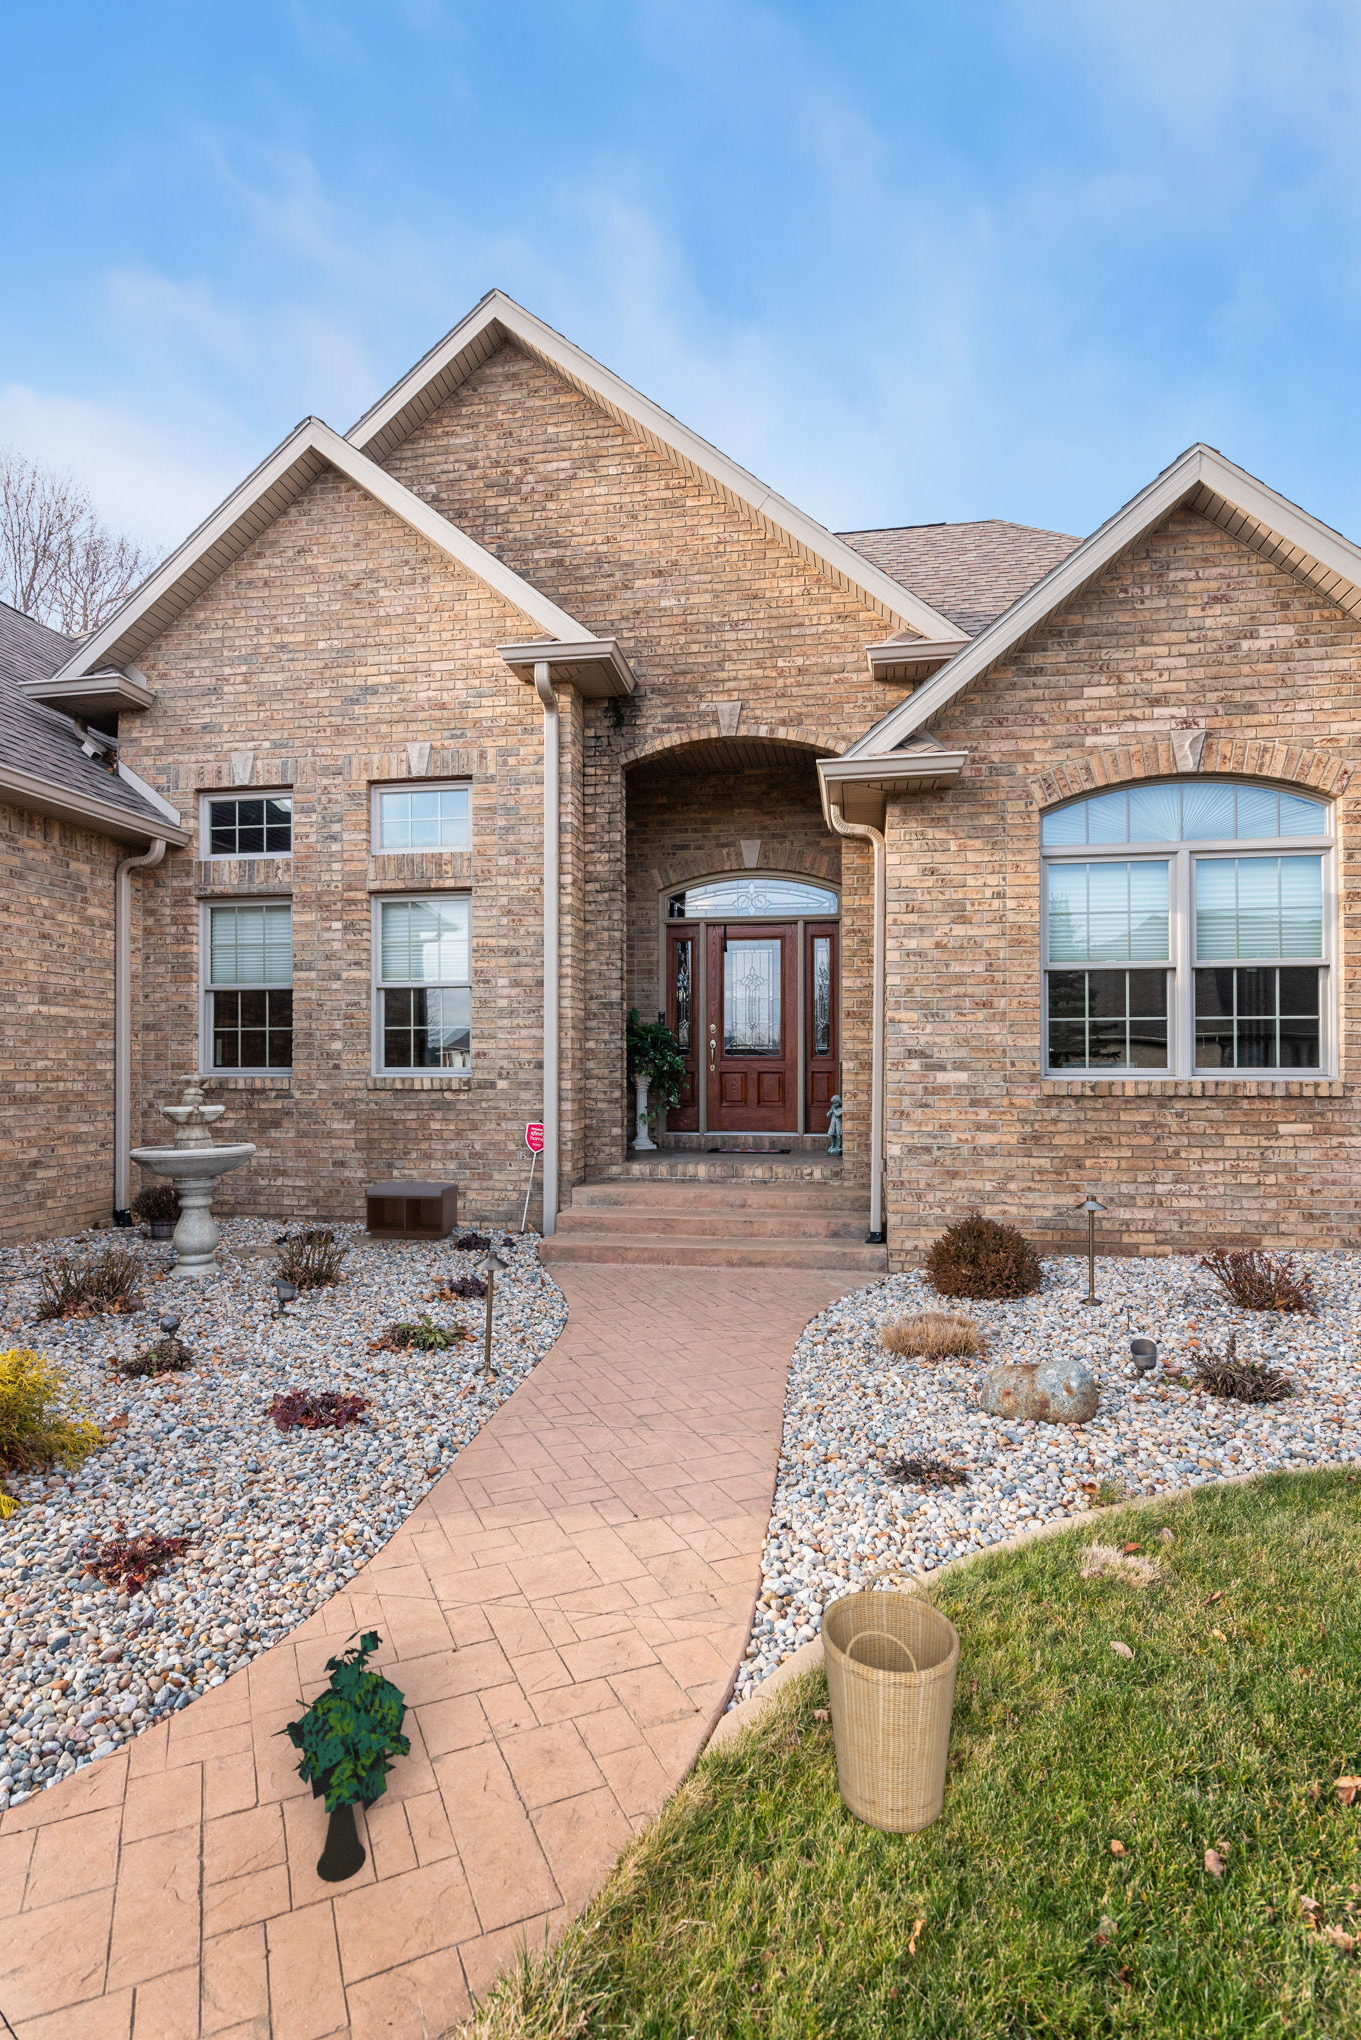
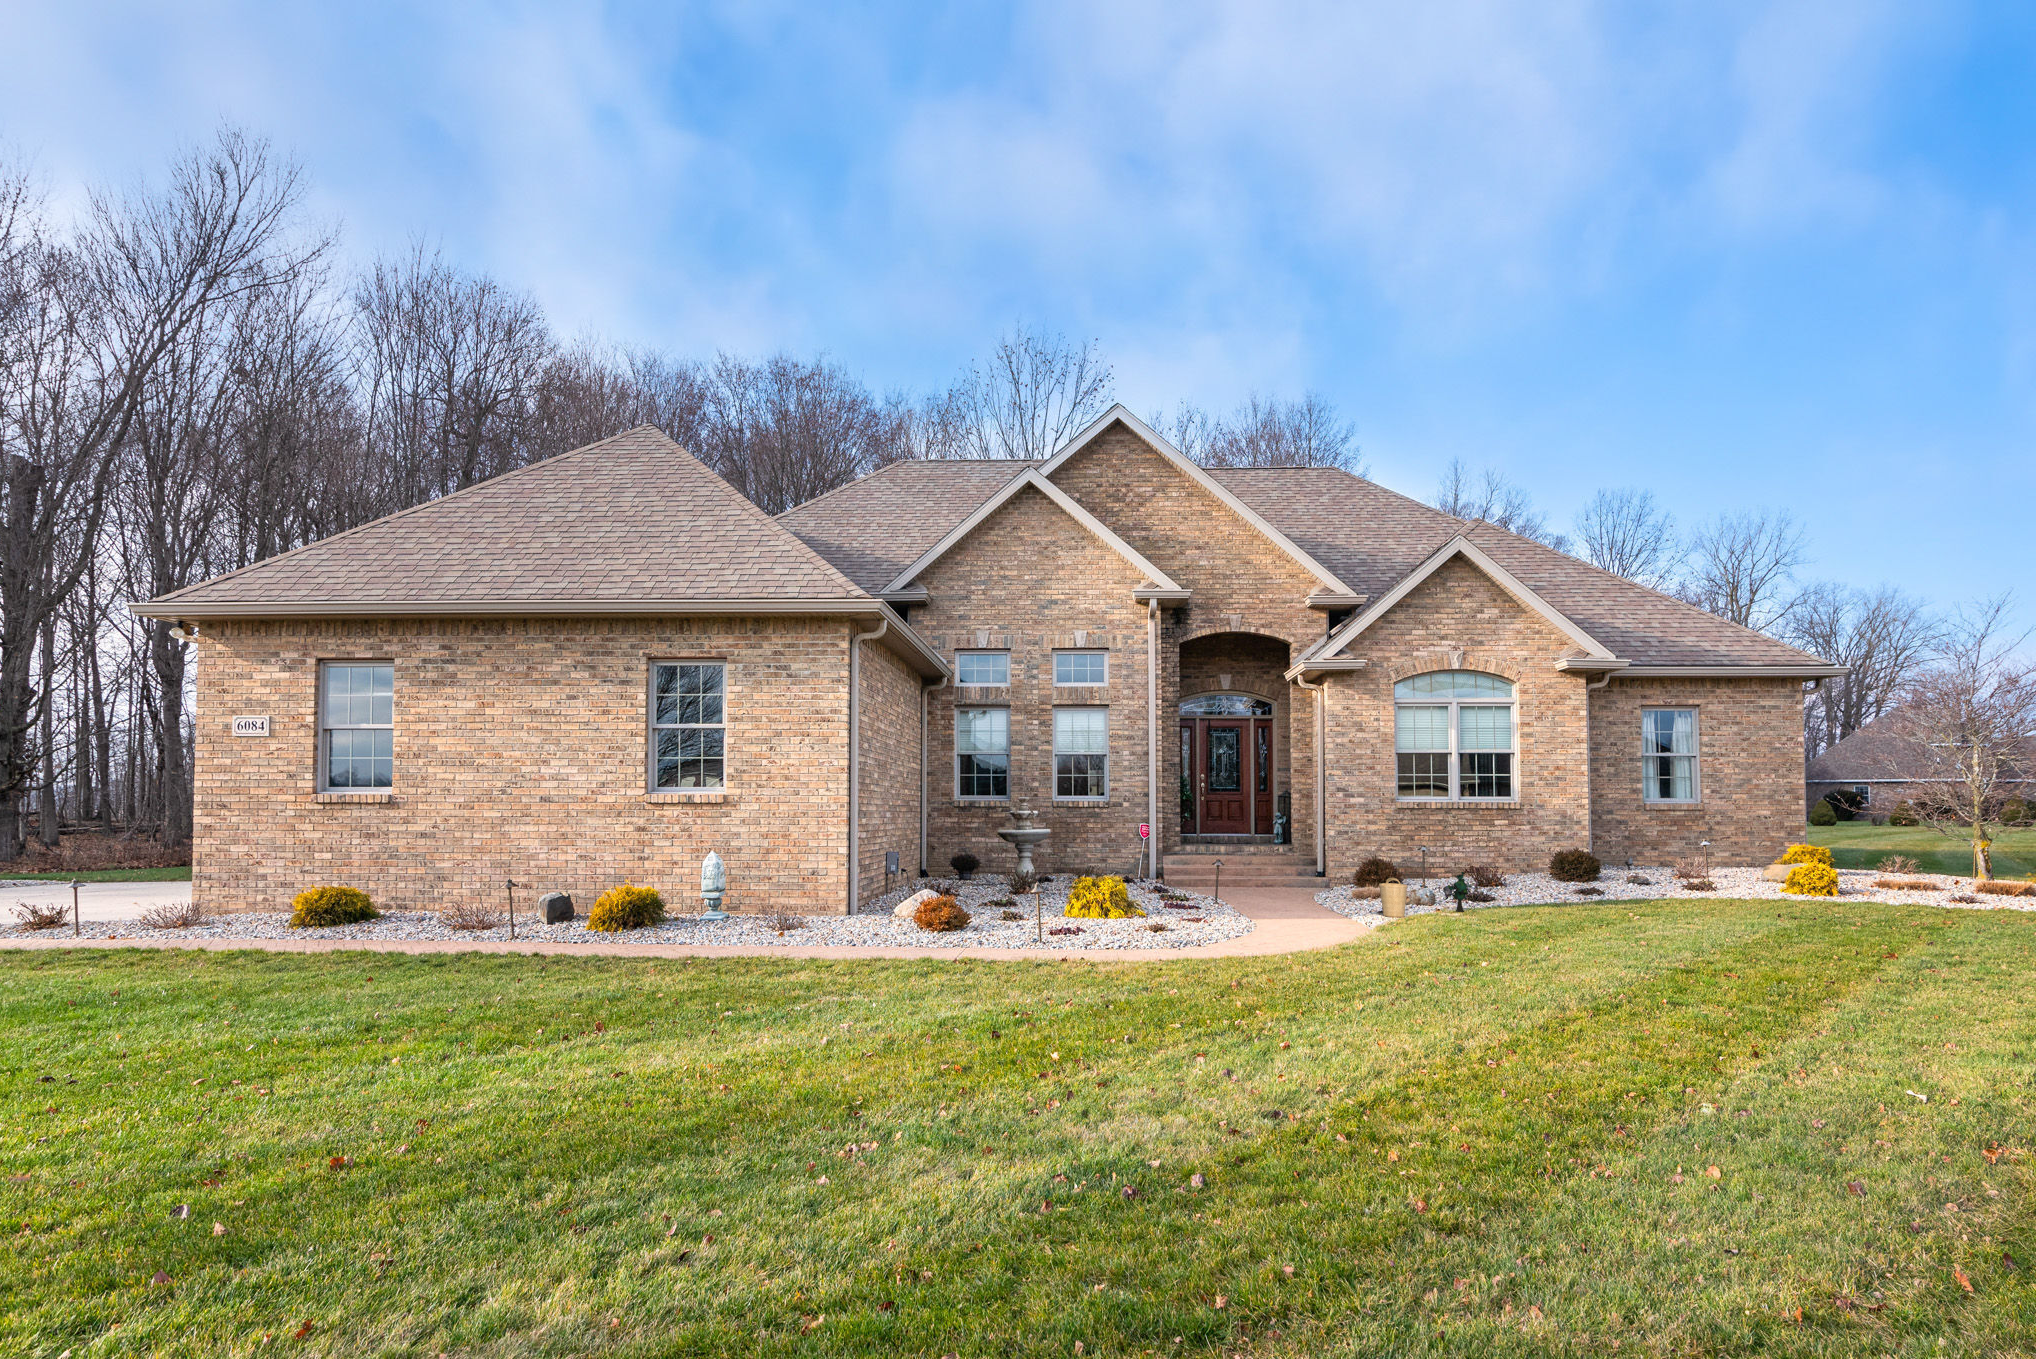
bench: present [365,1182,458,1239] -> none [1065,851,1106,877]
decorative plant: present [270,1629,411,1882] -> present [1447,872,1471,912]

